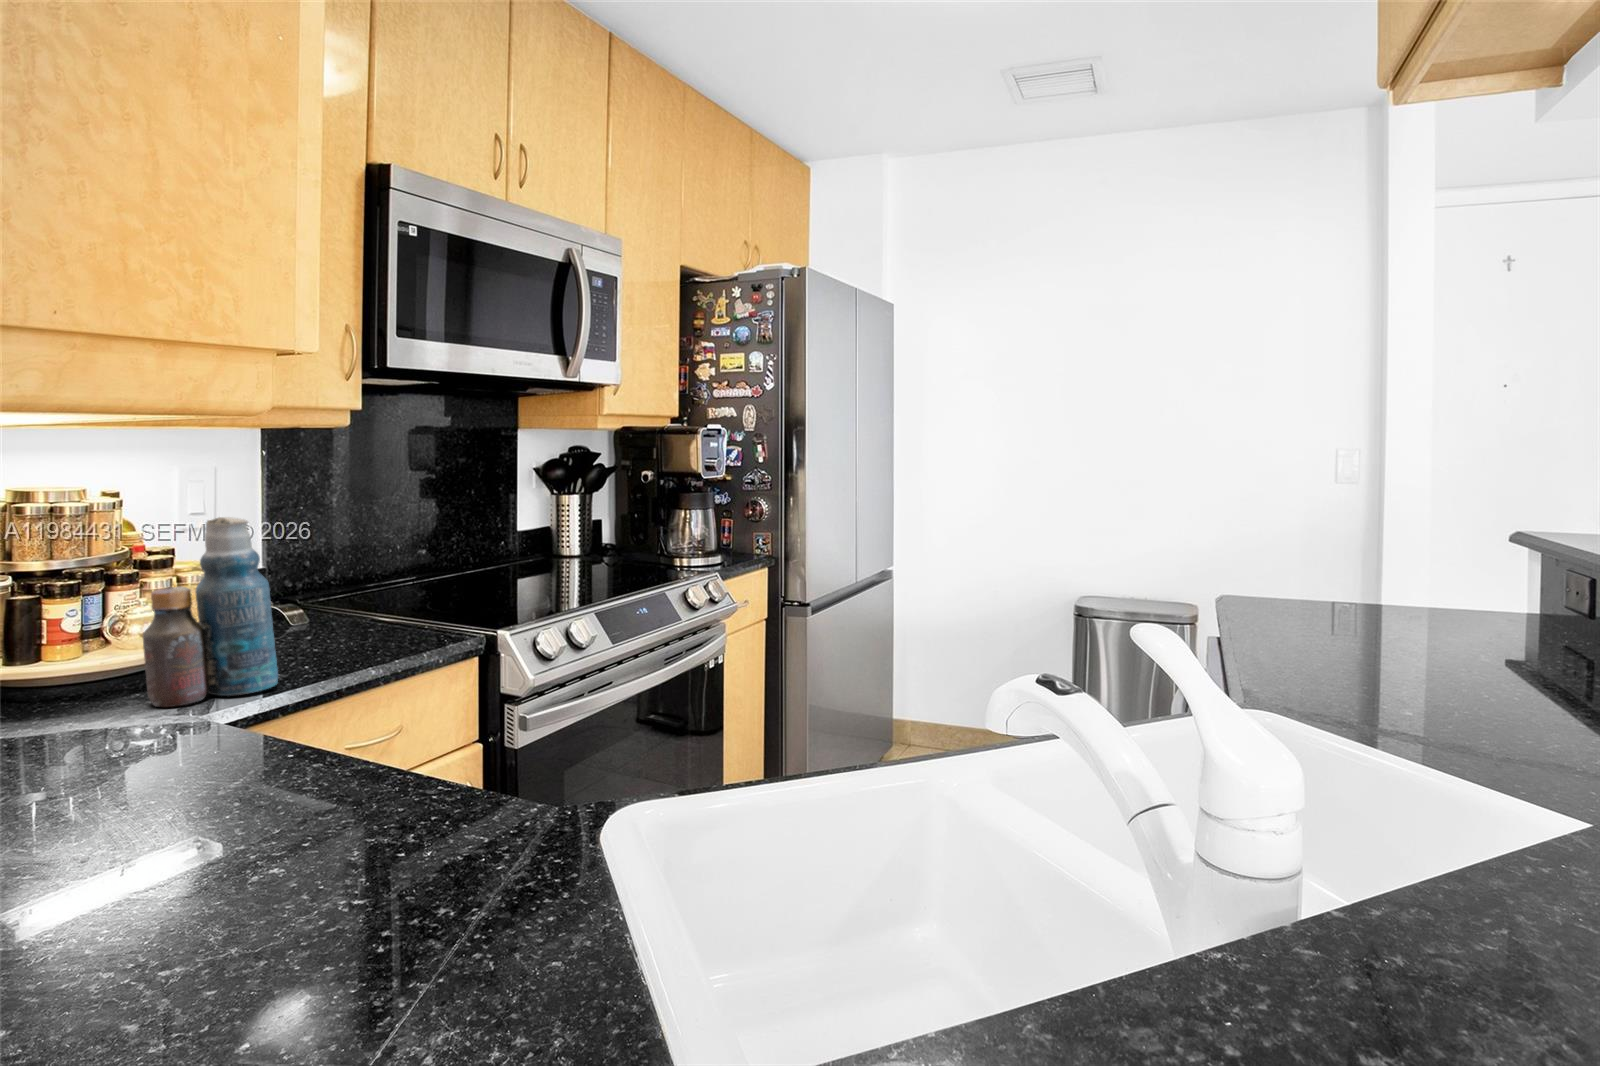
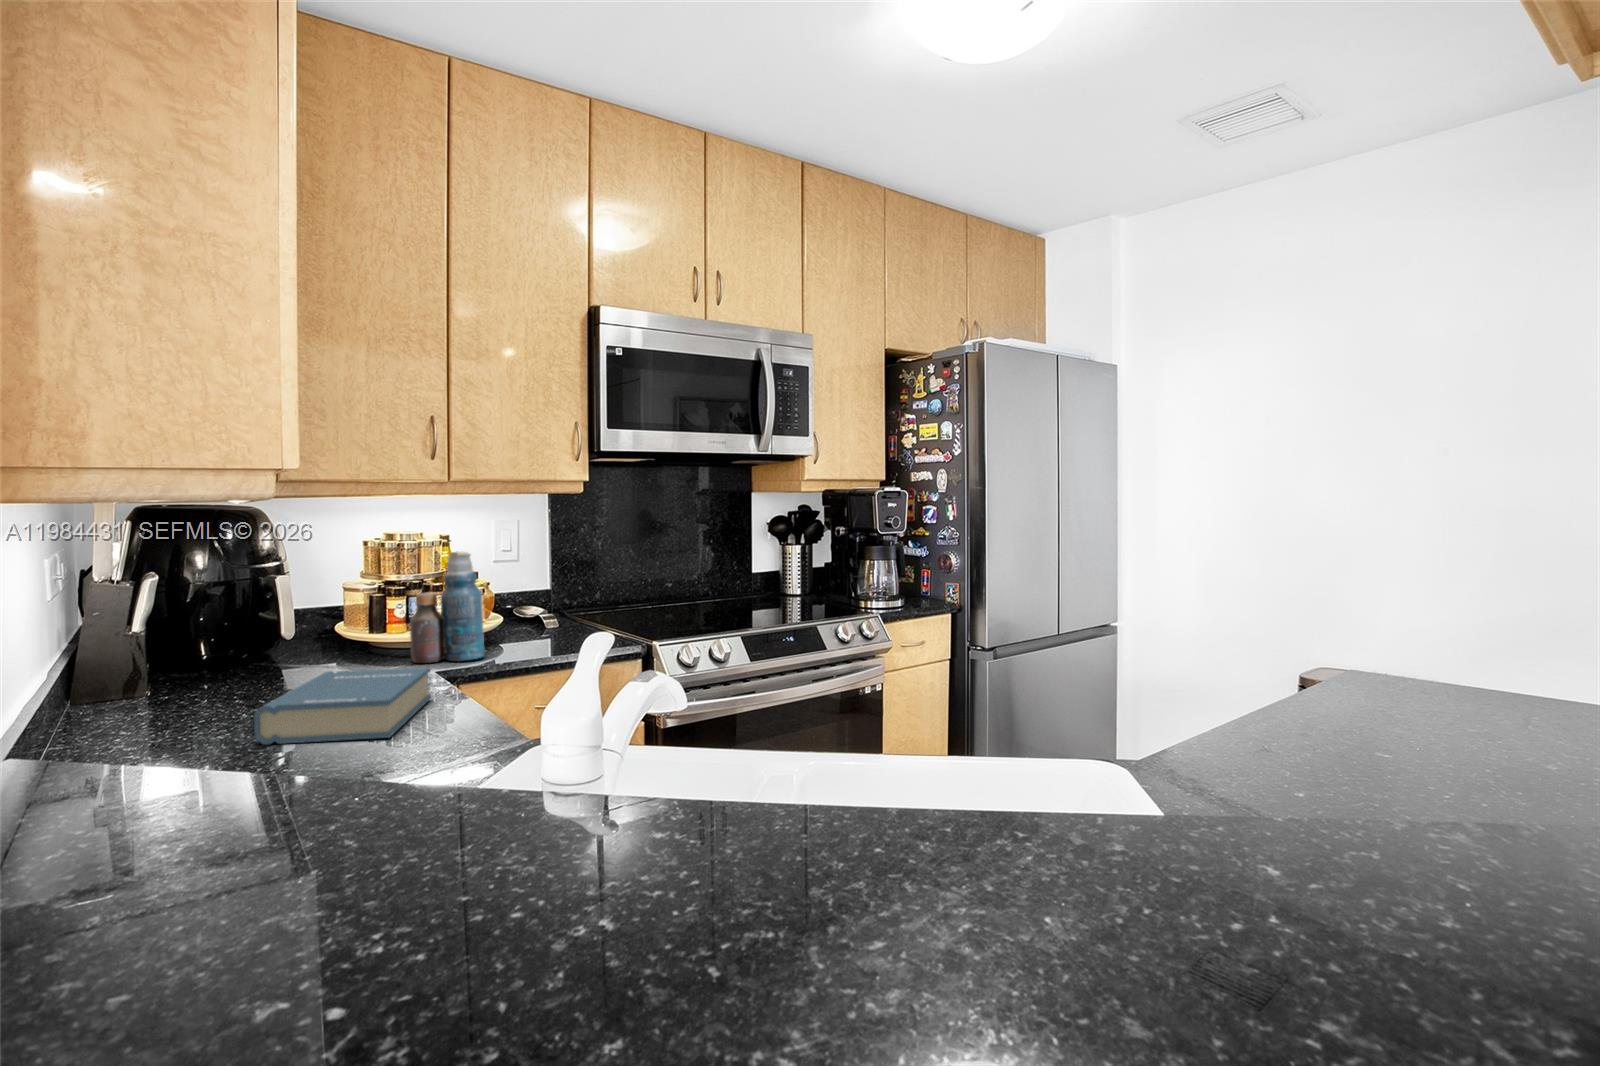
hardback book: none [73,719,366,934] -> present [254,667,431,744]

